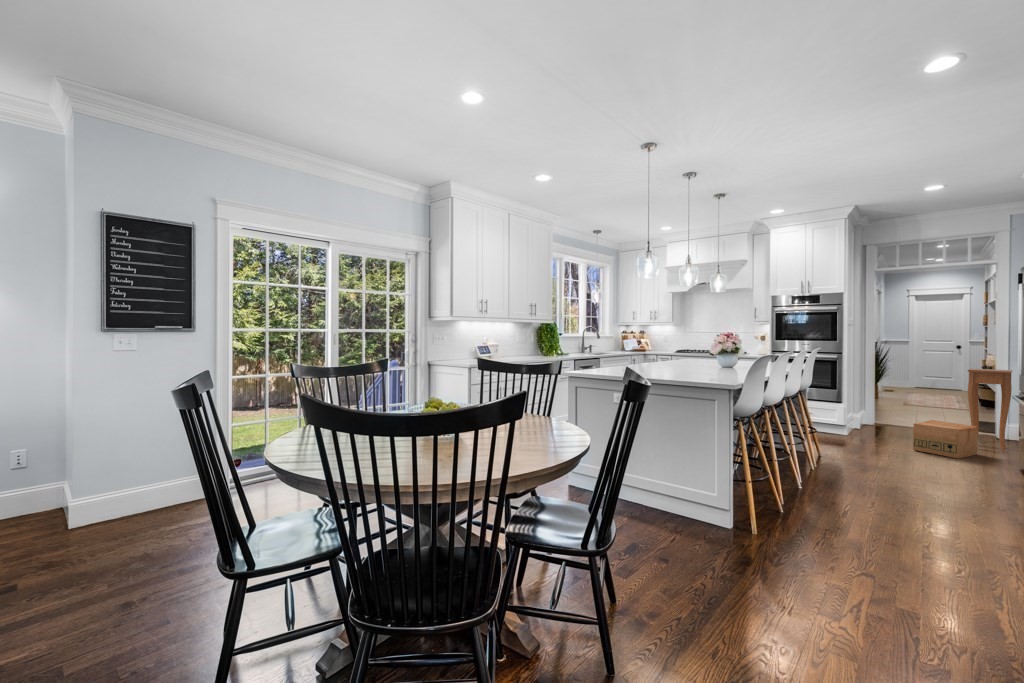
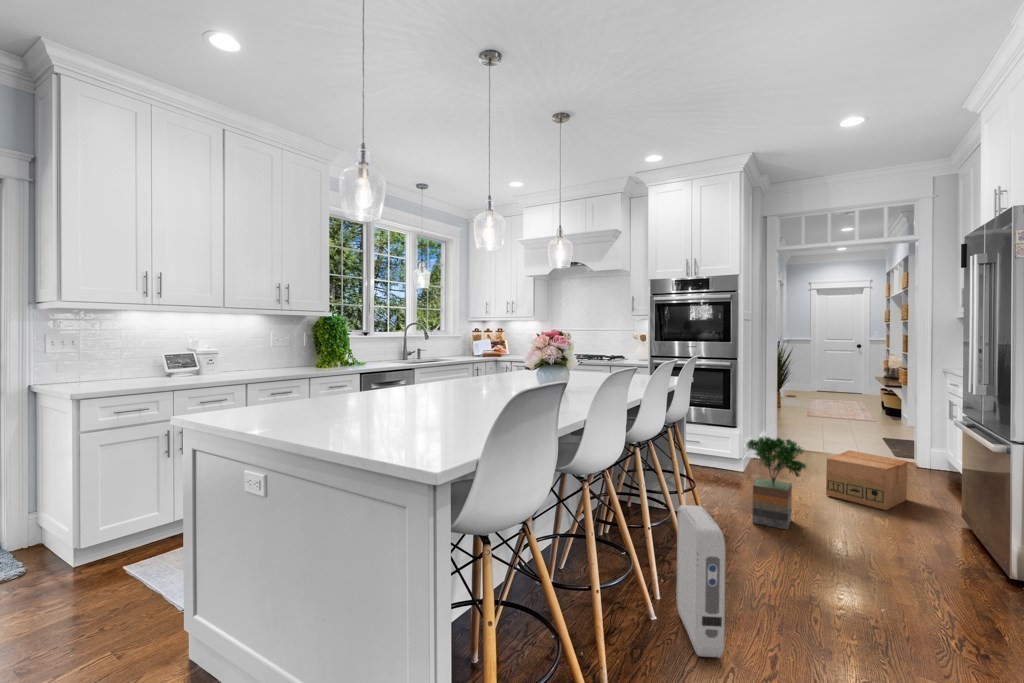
side table: present [968,369,1012,452] -> none [892,378,947,493]
potted tree: none [850,403,898,464] -> present [746,437,806,529]
air purifier: none [812,430,844,504] -> present [676,505,725,658]

